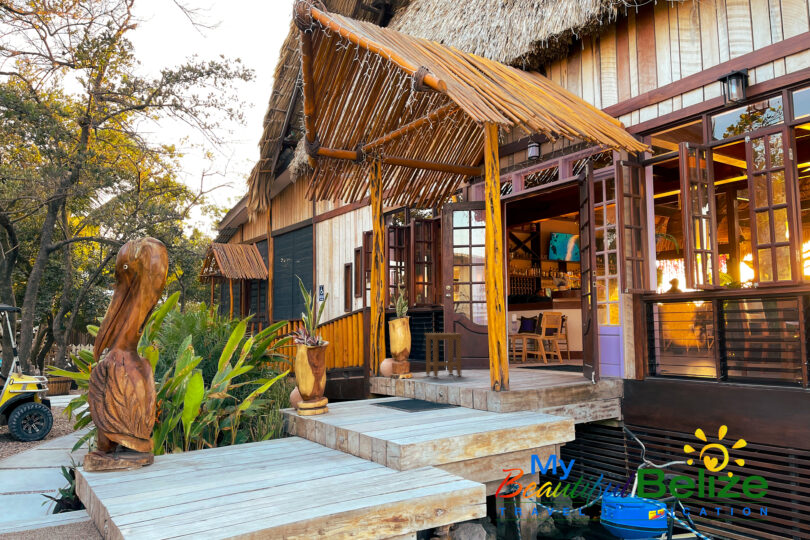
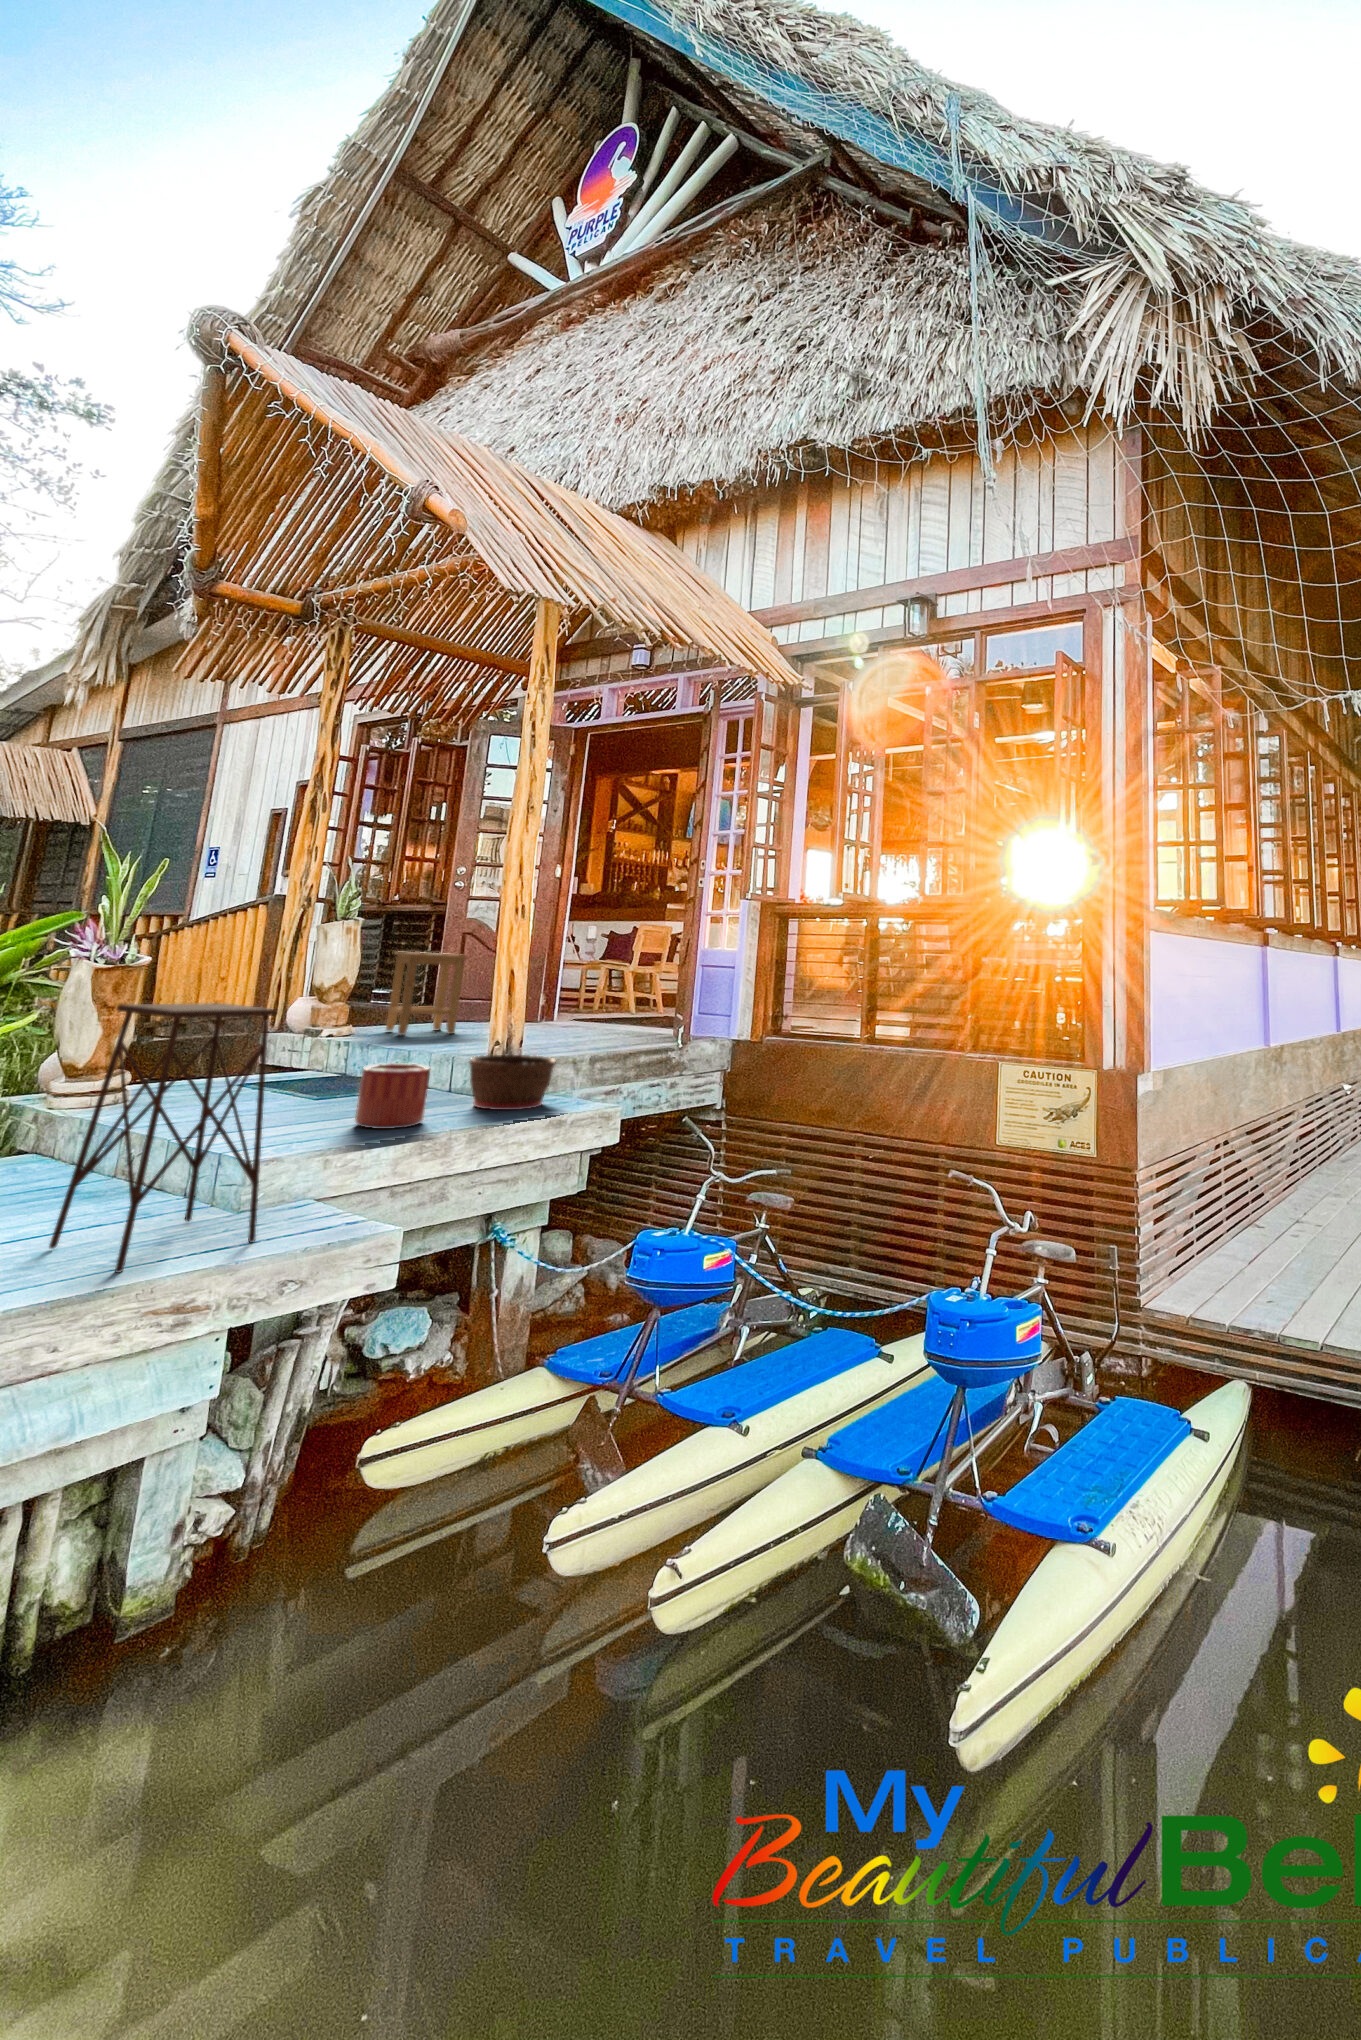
side table: none [331,367,418,500] -> present [49,1003,278,1273]
basket: none [485,389,532,420] -> present [470,1055,555,1110]
planter: none [438,395,471,430] -> present [355,1063,430,1129]

